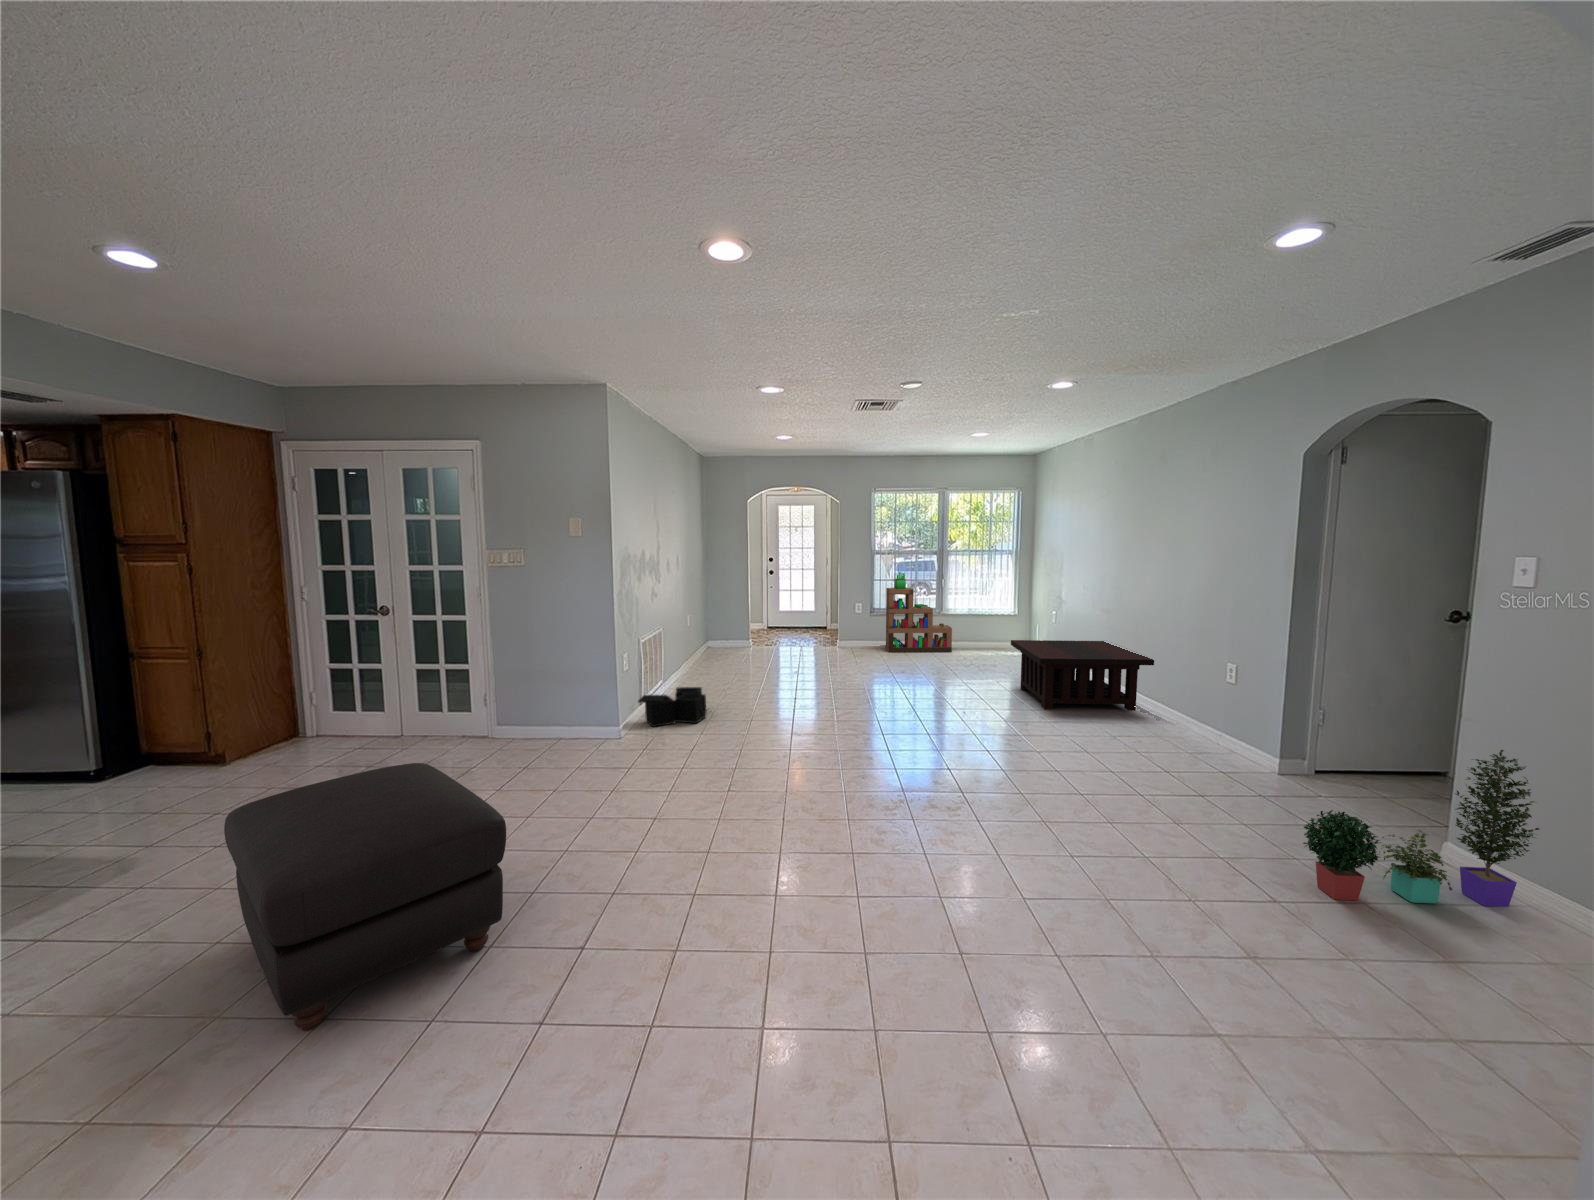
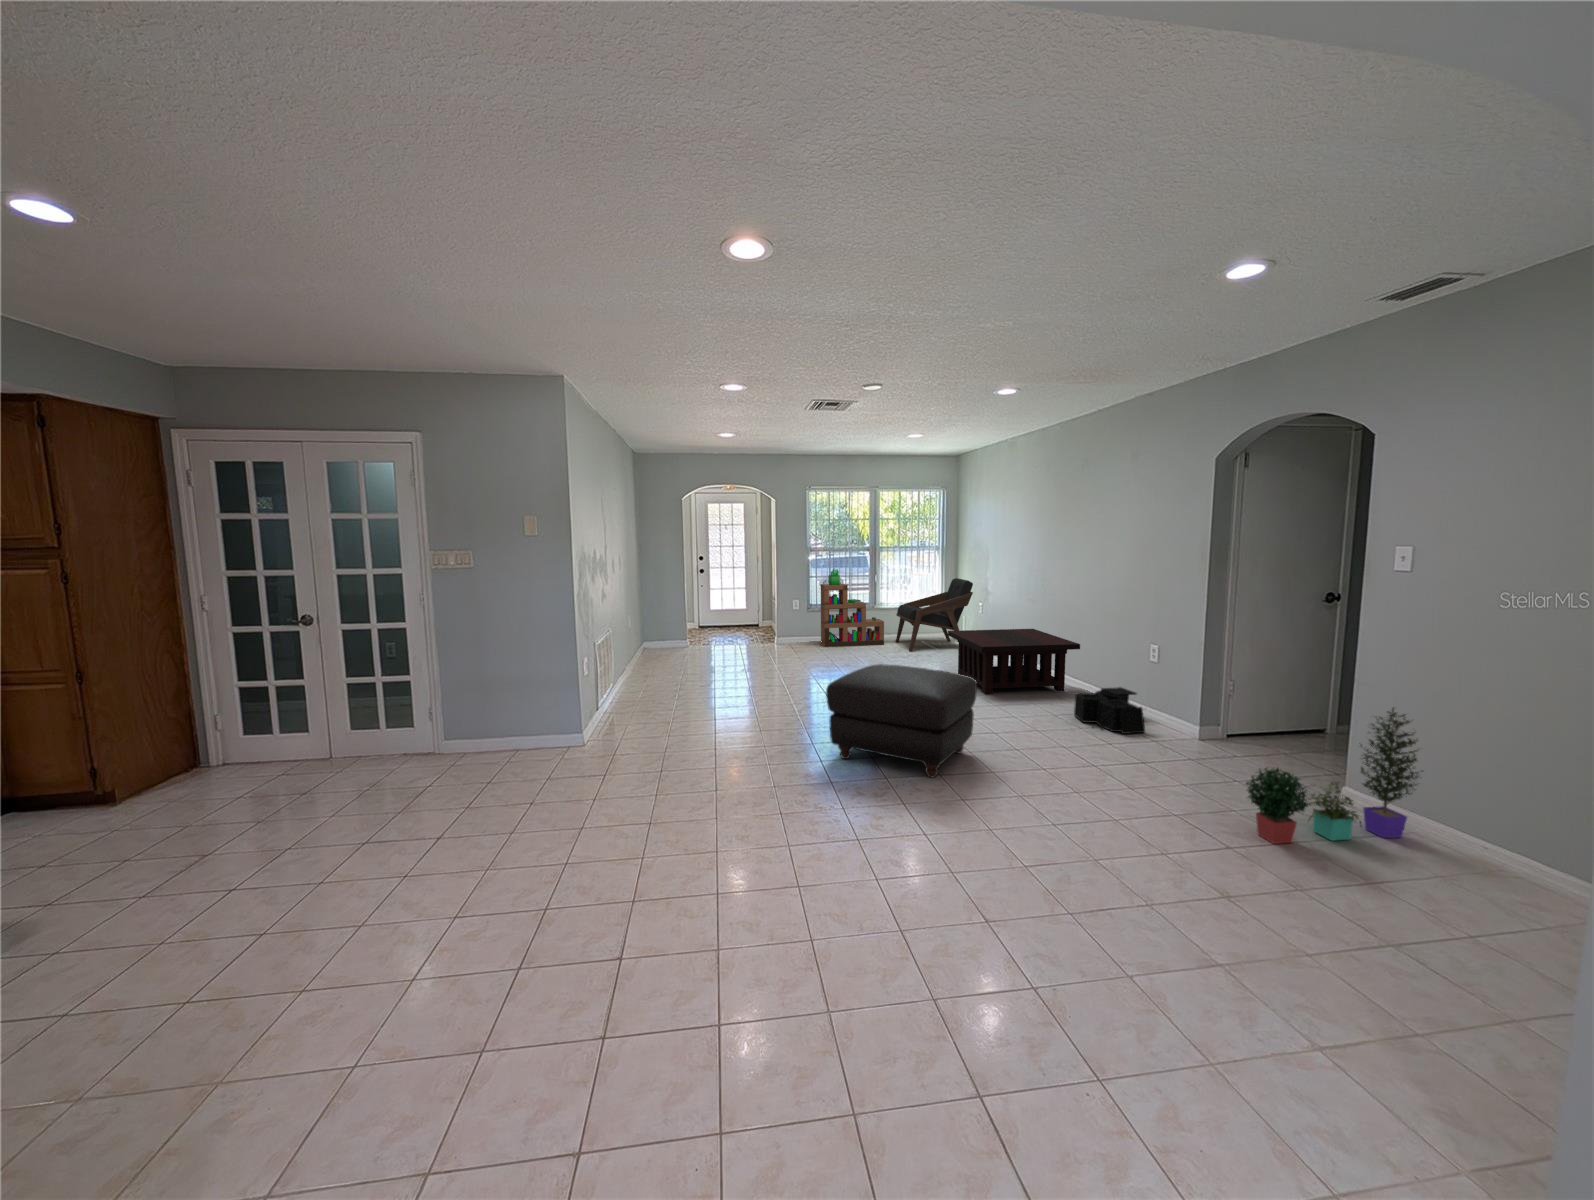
lounge chair: none [965,585,1049,662] -> present [896,578,973,652]
storage bin: present [638,687,706,727] -> present [1074,687,1145,734]
ottoman: present [224,763,506,1031] -> present [826,664,977,778]

